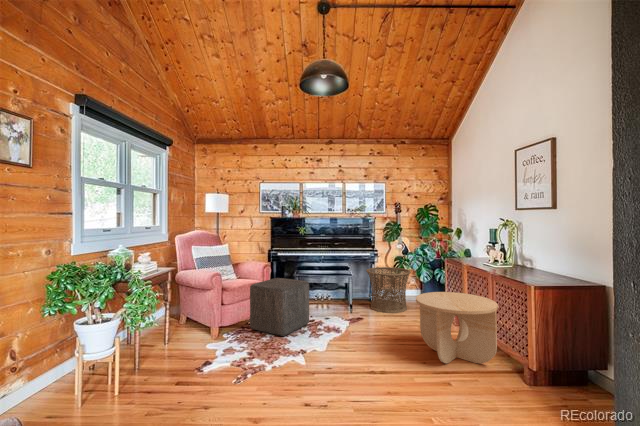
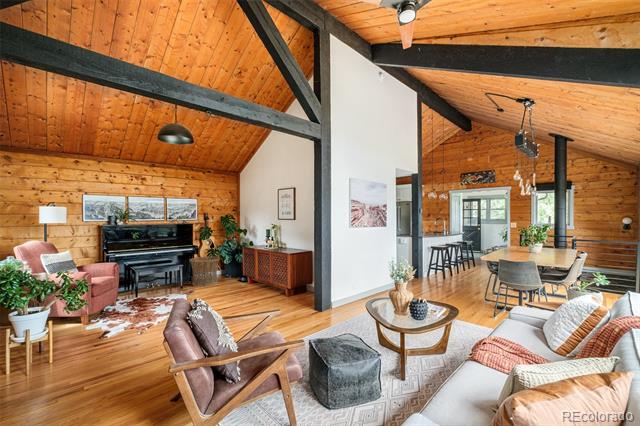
ottoman: present [250,278,309,336] -> none [110,272,158,314]
side table: present [416,292,498,363] -> none [237,264,276,299]

